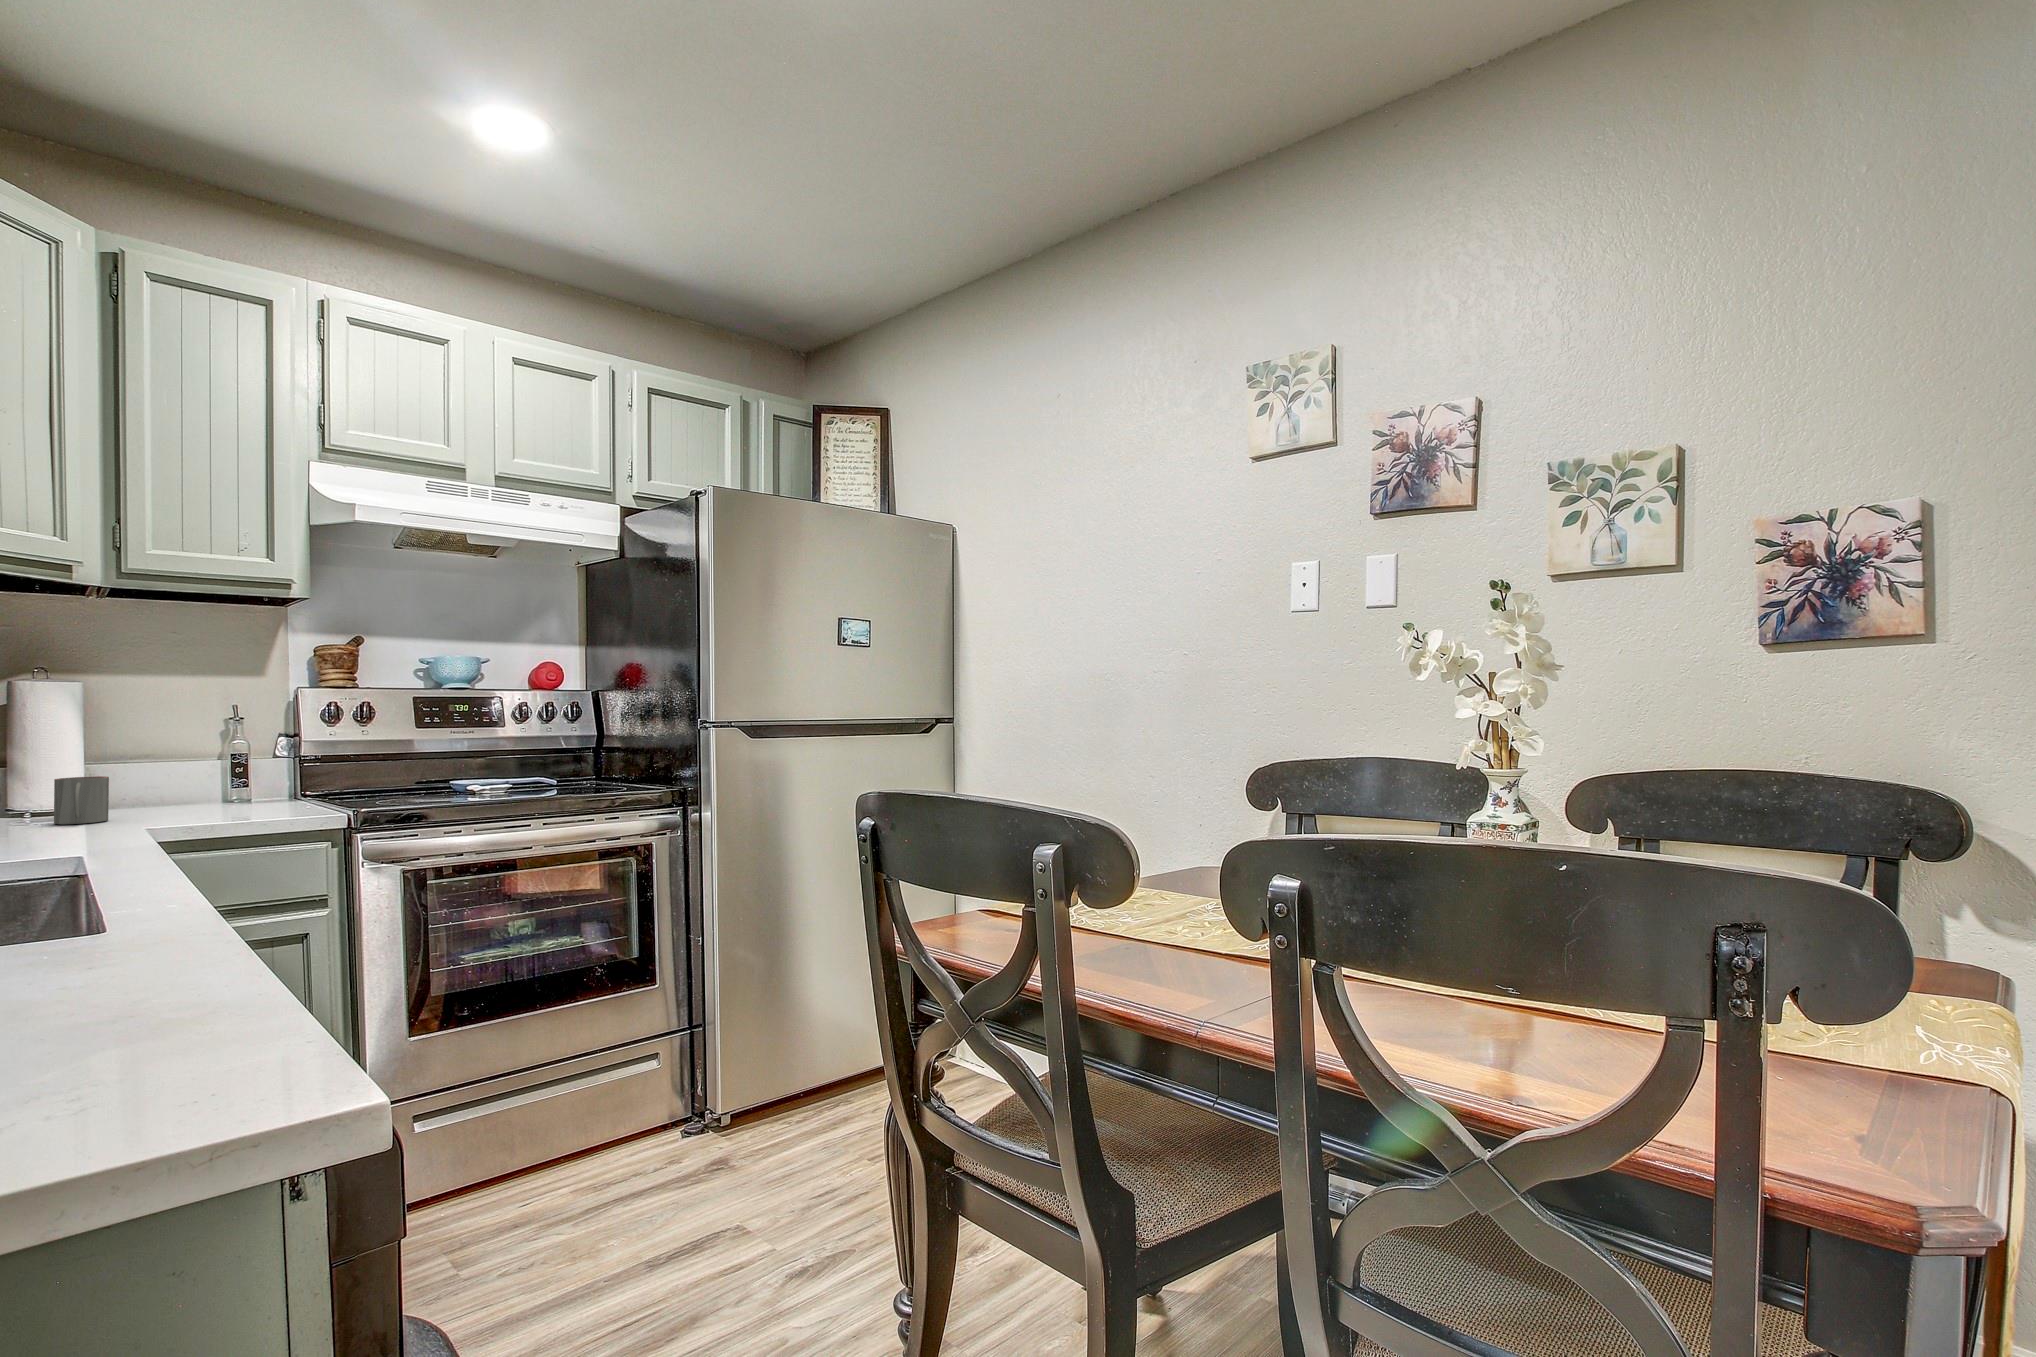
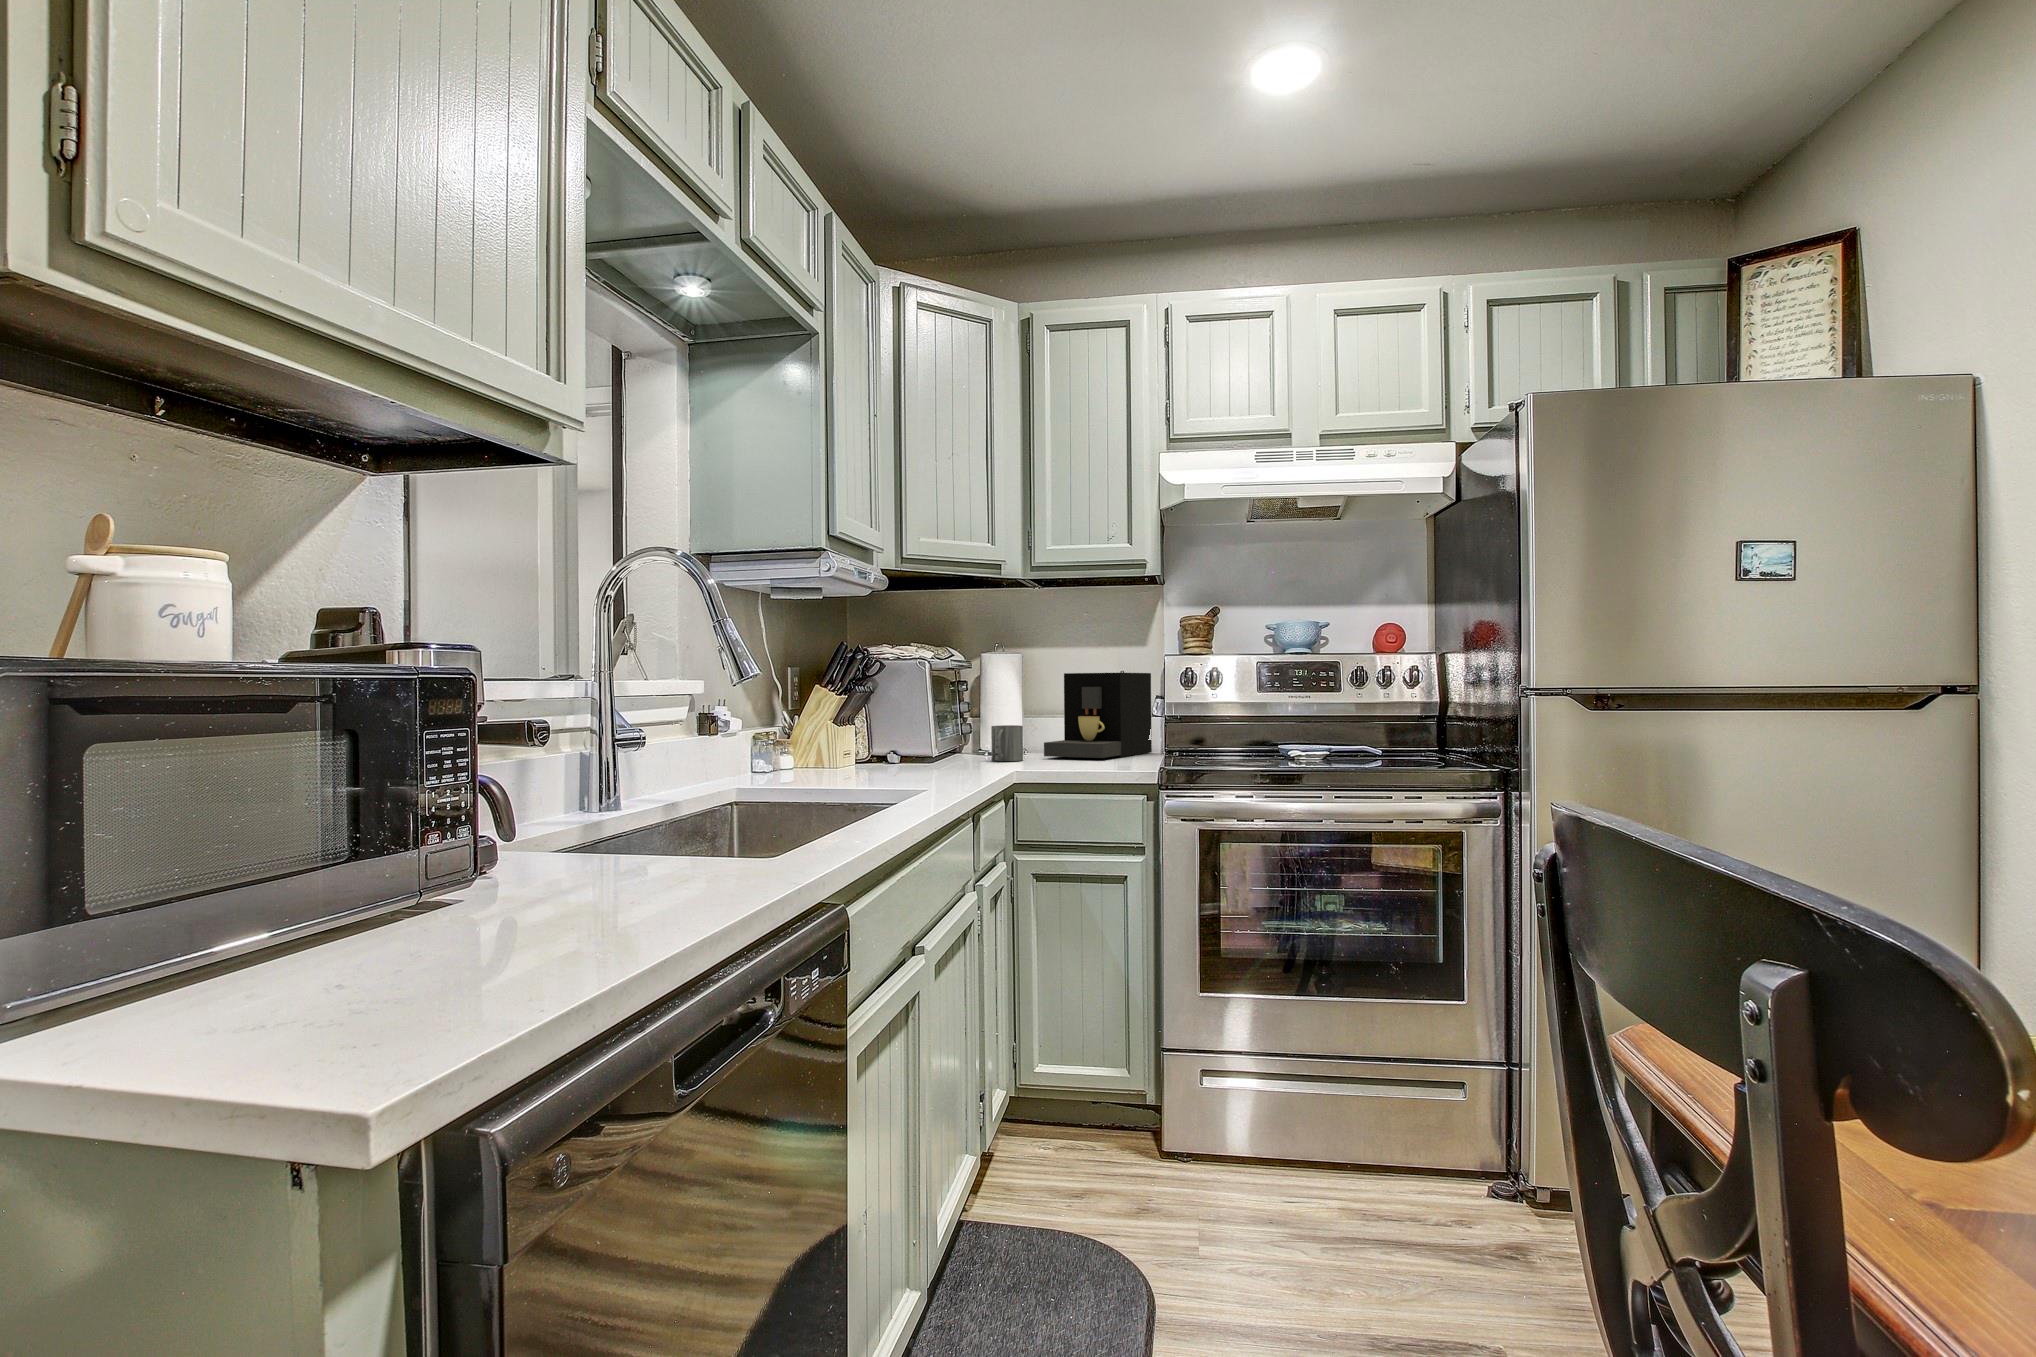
coffee maker: none [137,707,275,813] -> present [1044,673,1152,758]

